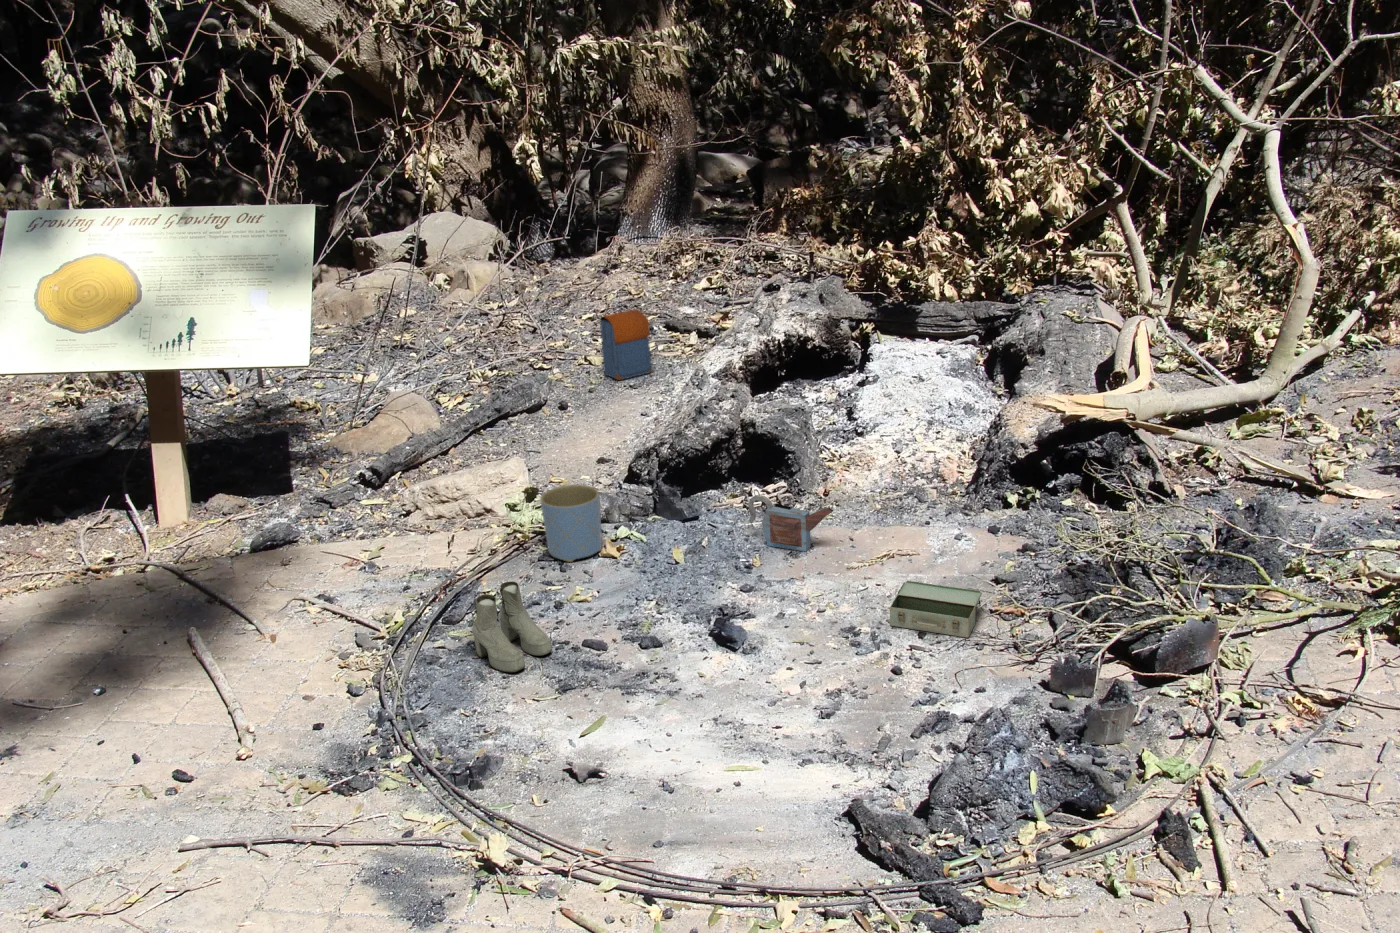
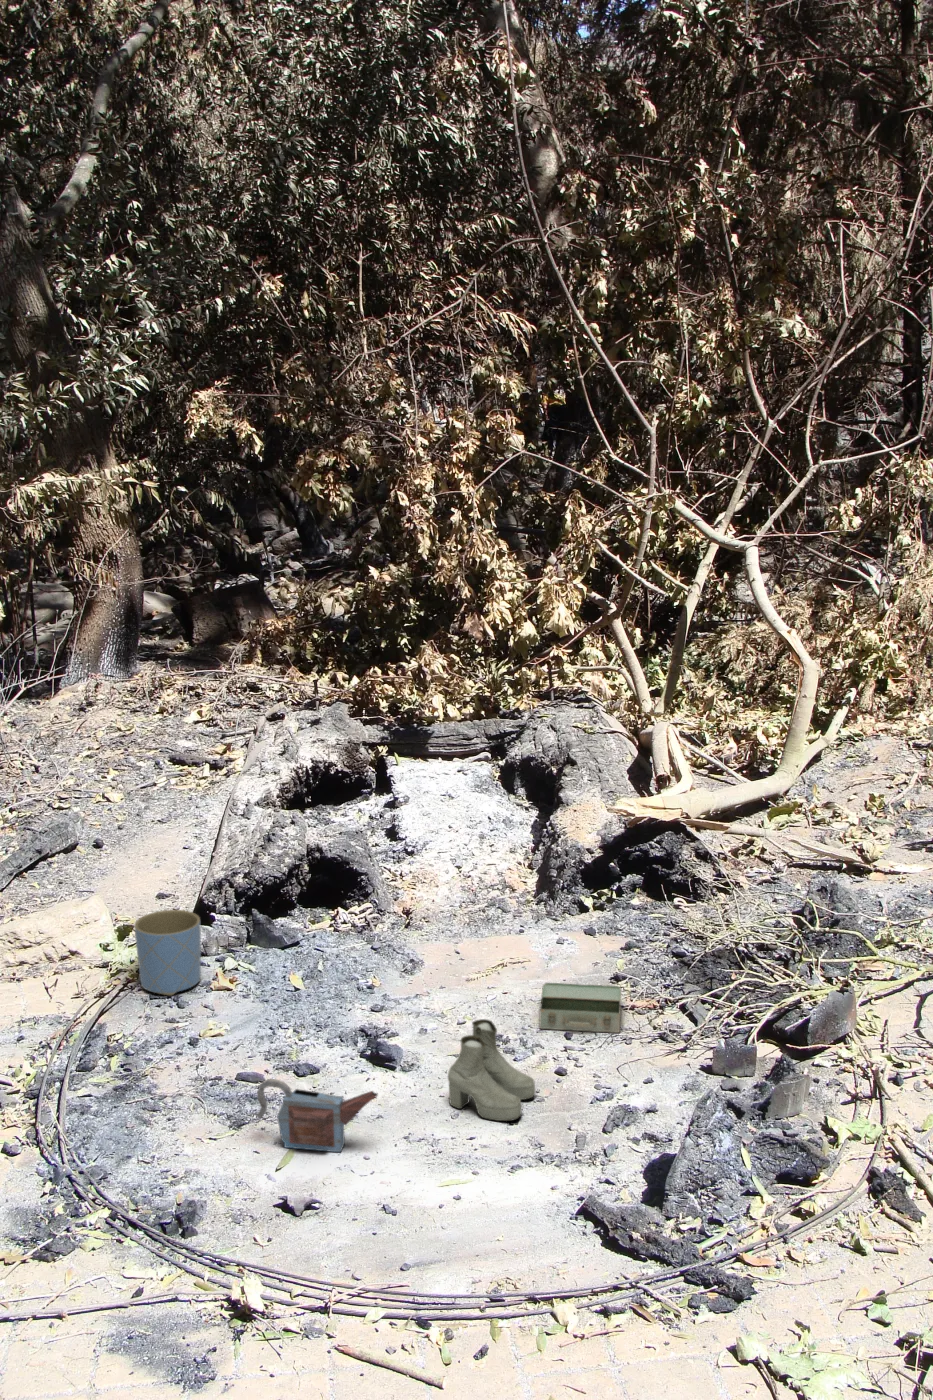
backpack: present [600,309,652,380] -> none [108,720,167,798]
watering can: present [748,495,833,551] -> present [257,1079,377,1152]
boots: present [472,582,552,672] -> present [448,1019,535,1121]

